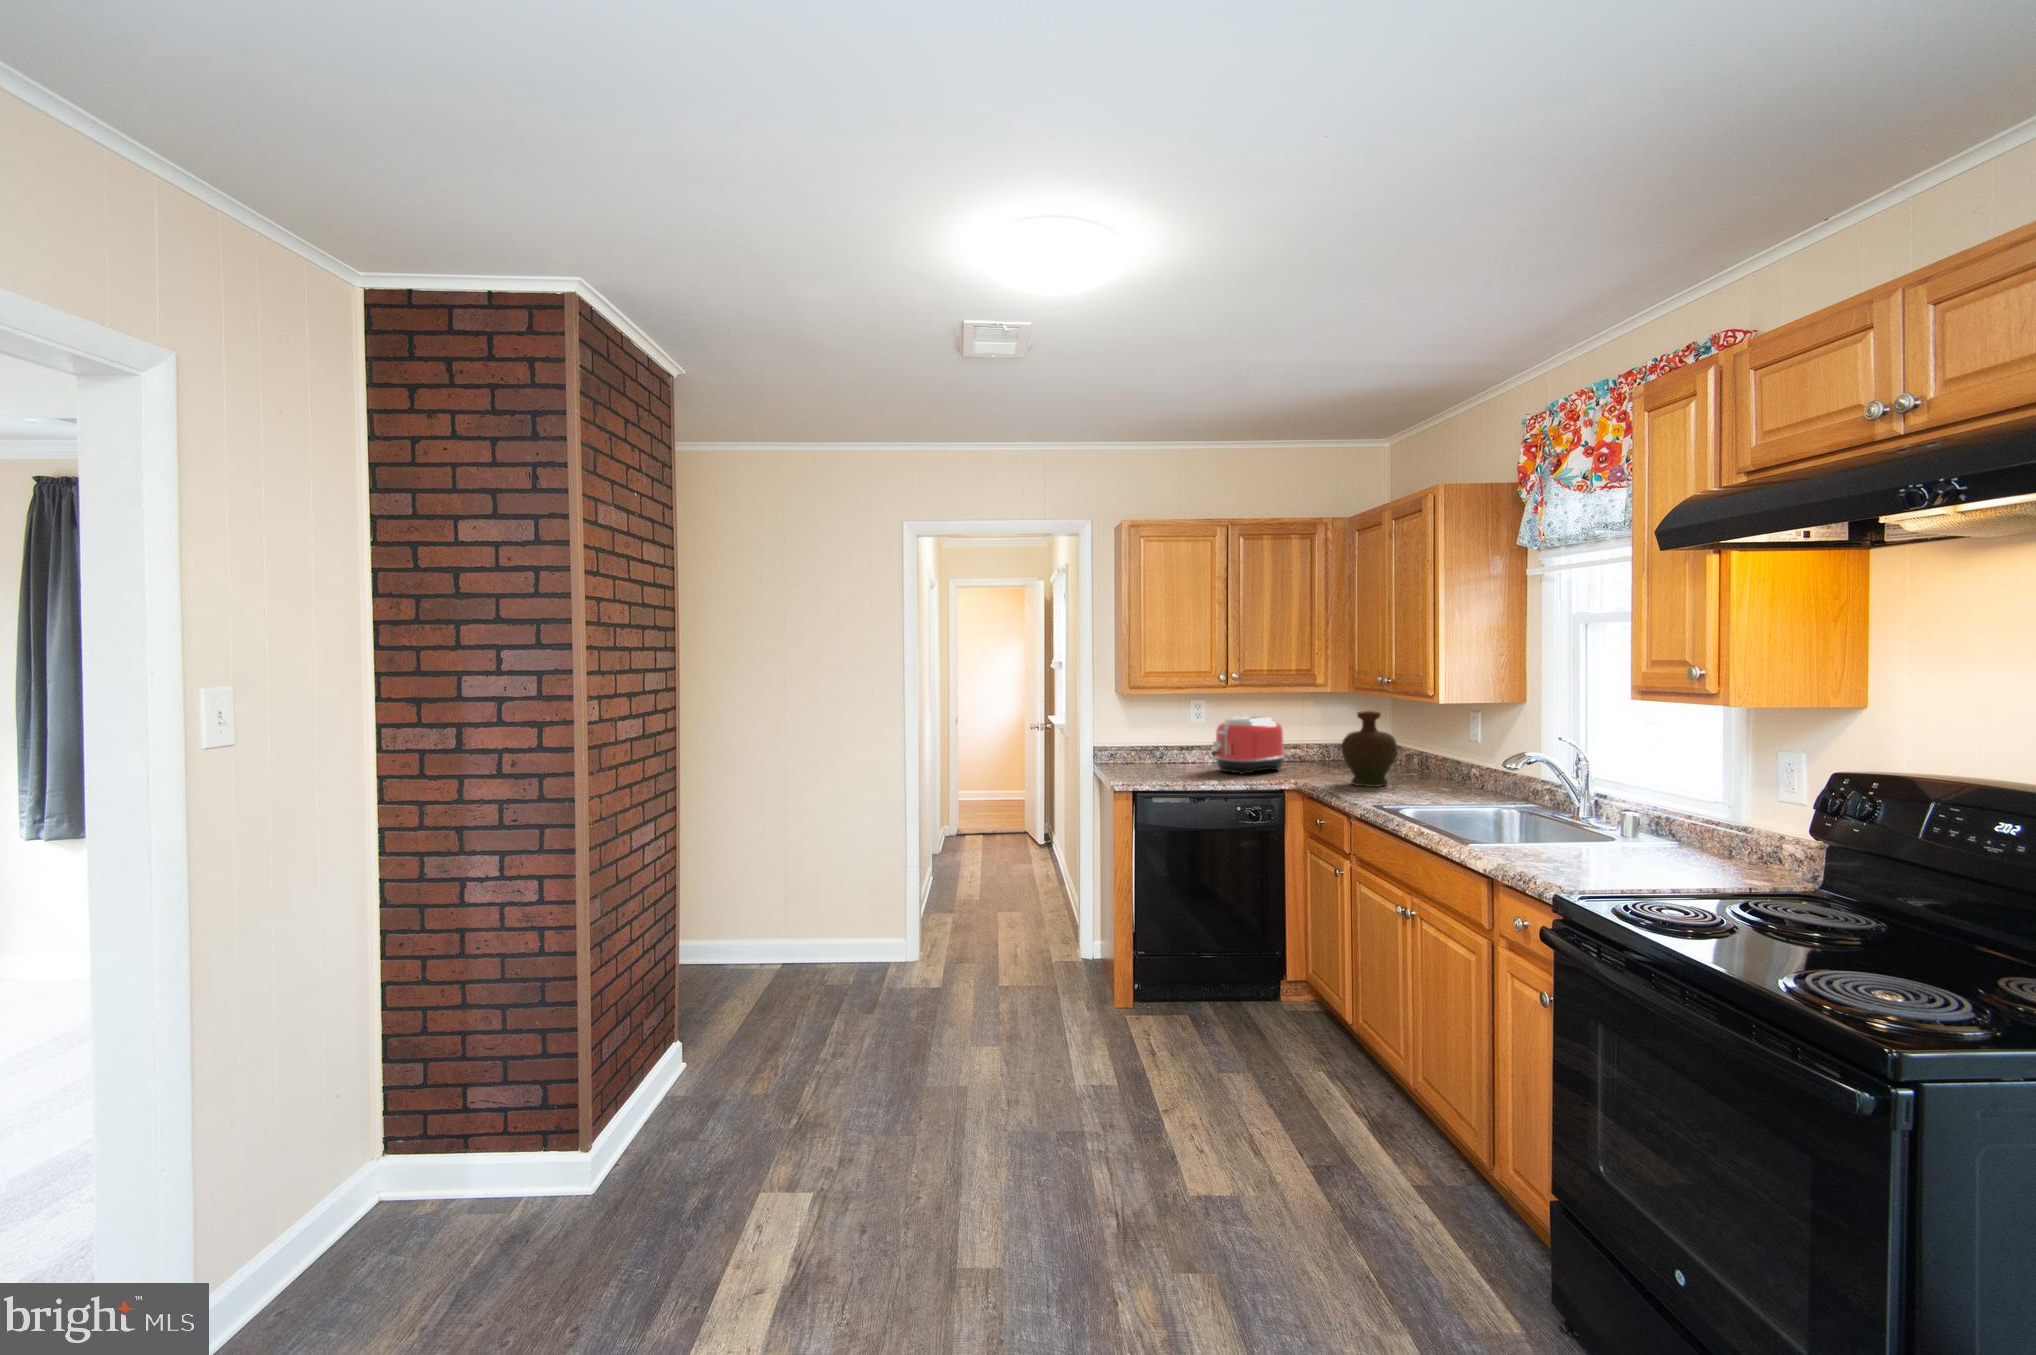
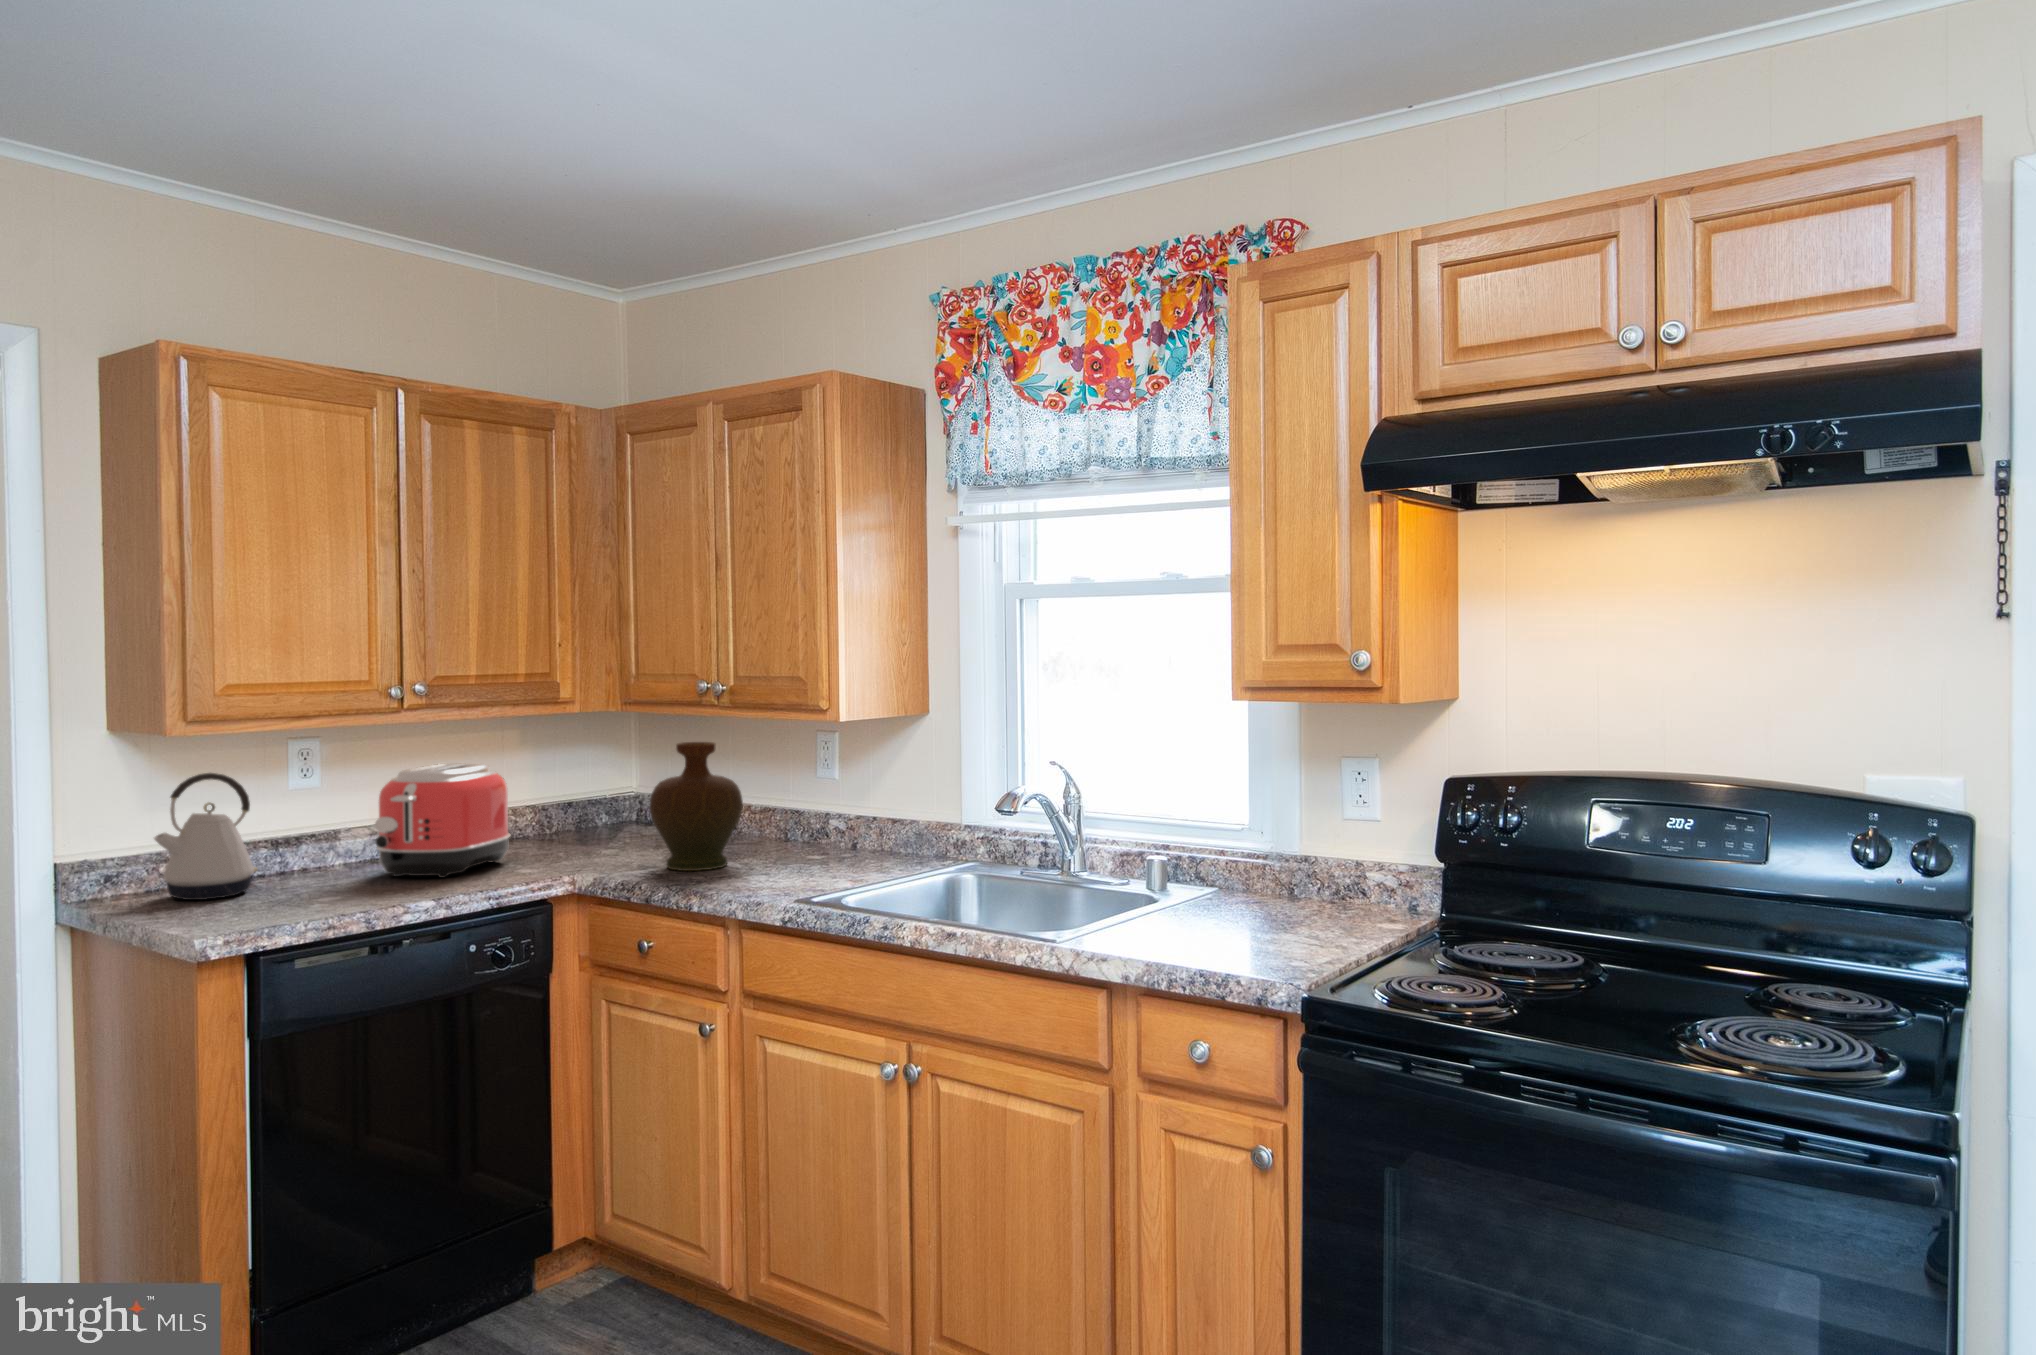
kettle: none [1120,715,1164,772] -> present [154,773,258,900]

